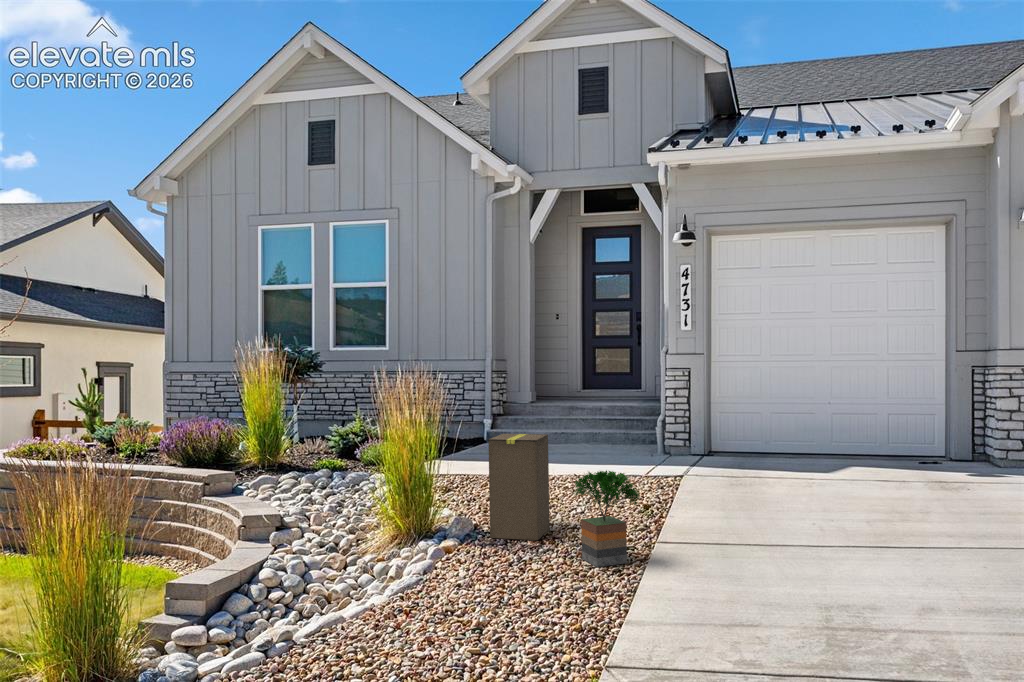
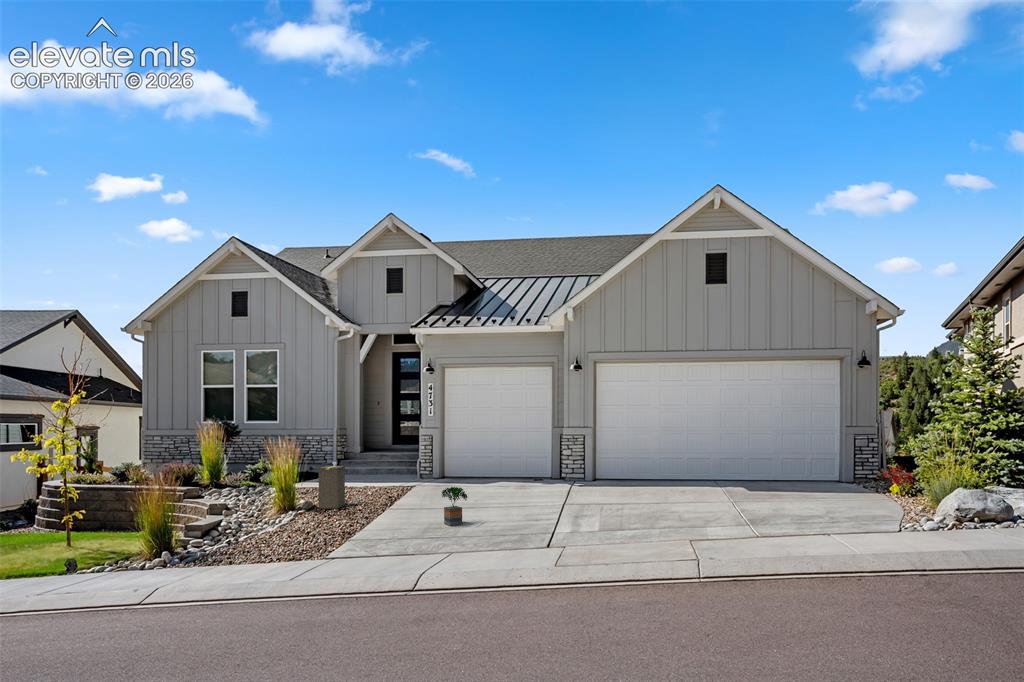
potted tree: present [574,470,640,567] -> present [442,487,467,526]

